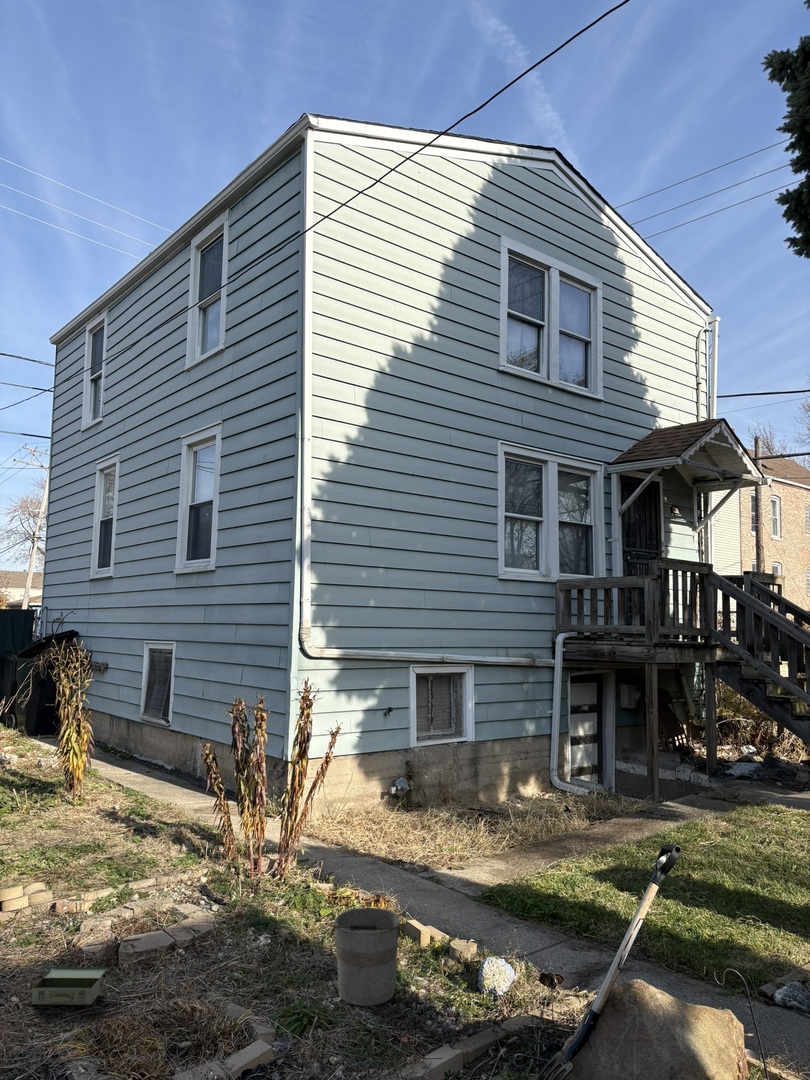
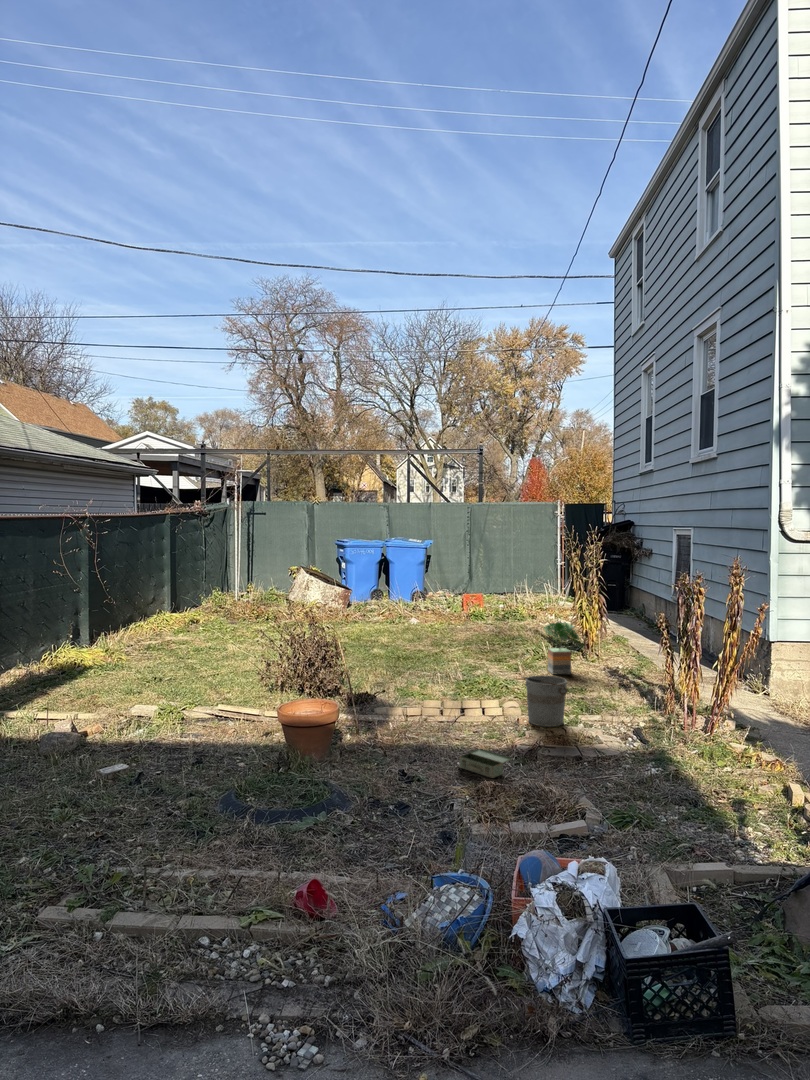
potted tree: none [34,765,85,834] -> present [544,622,579,674]
bucket: present [329,908,405,1006] -> present [522,675,568,727]

